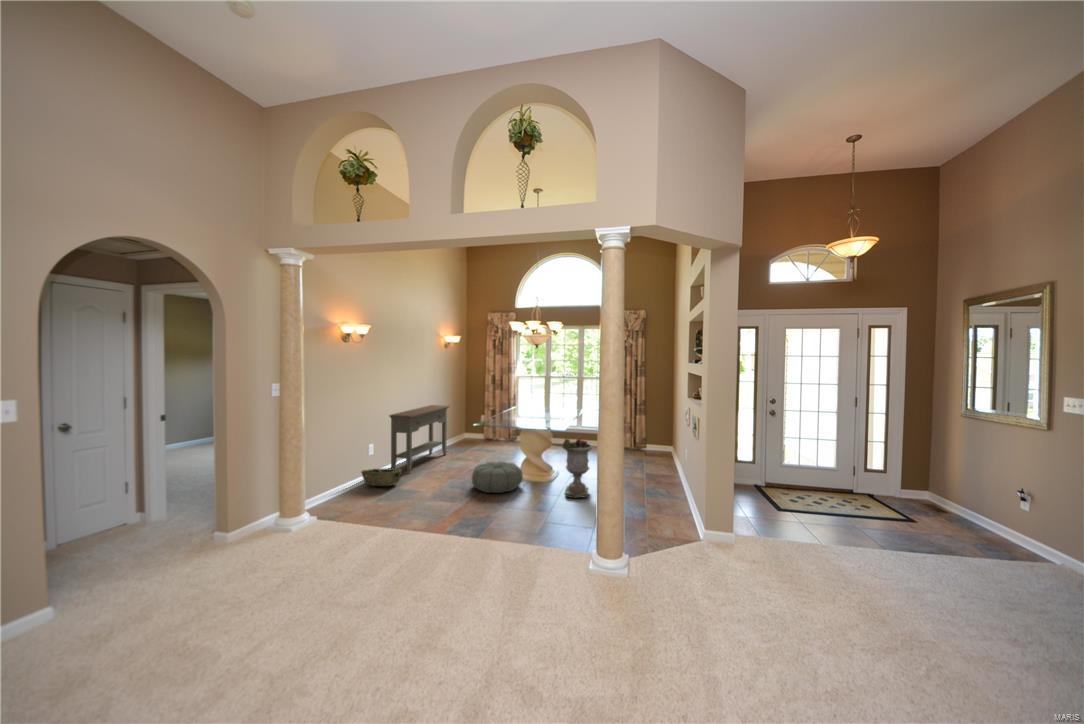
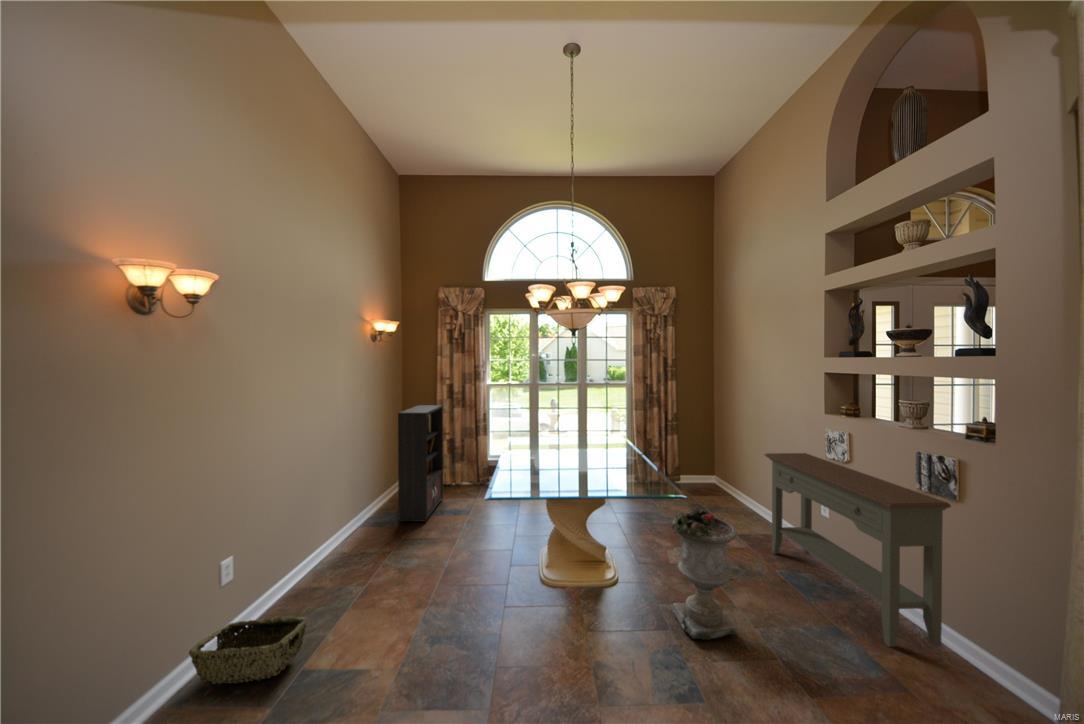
bookcase: none [455,387,484,452] -> present [398,405,443,521]
console table: present [389,405,449,473] -> present [765,453,951,647]
pouf: present [472,461,523,493] -> none [478,561,586,655]

